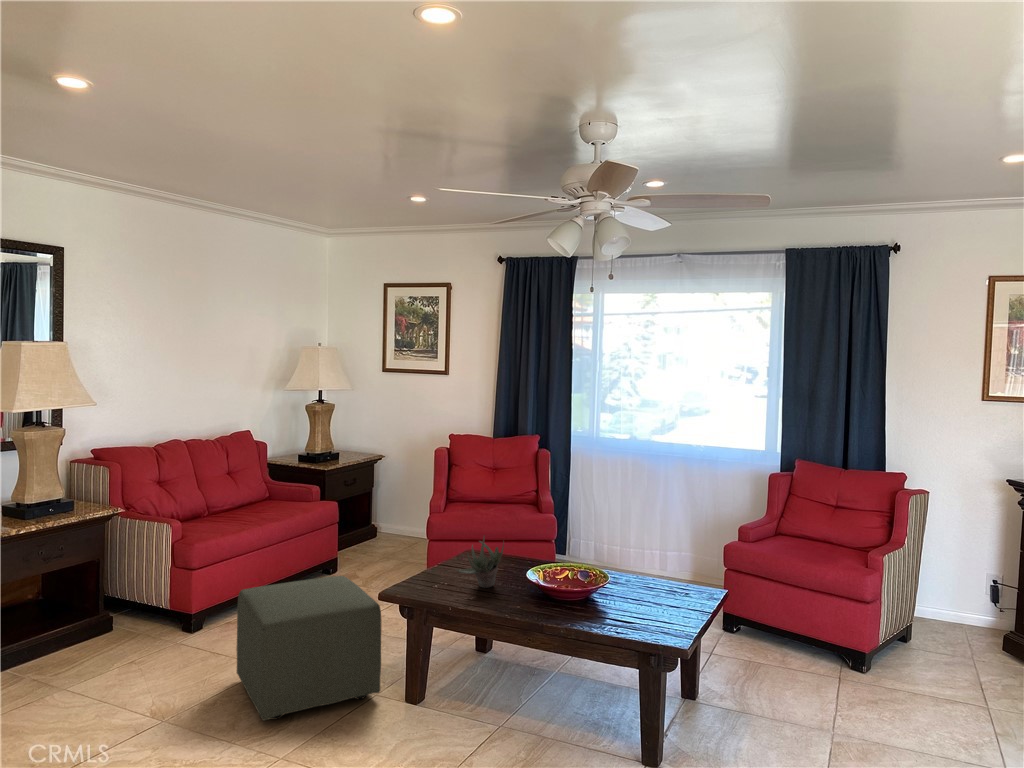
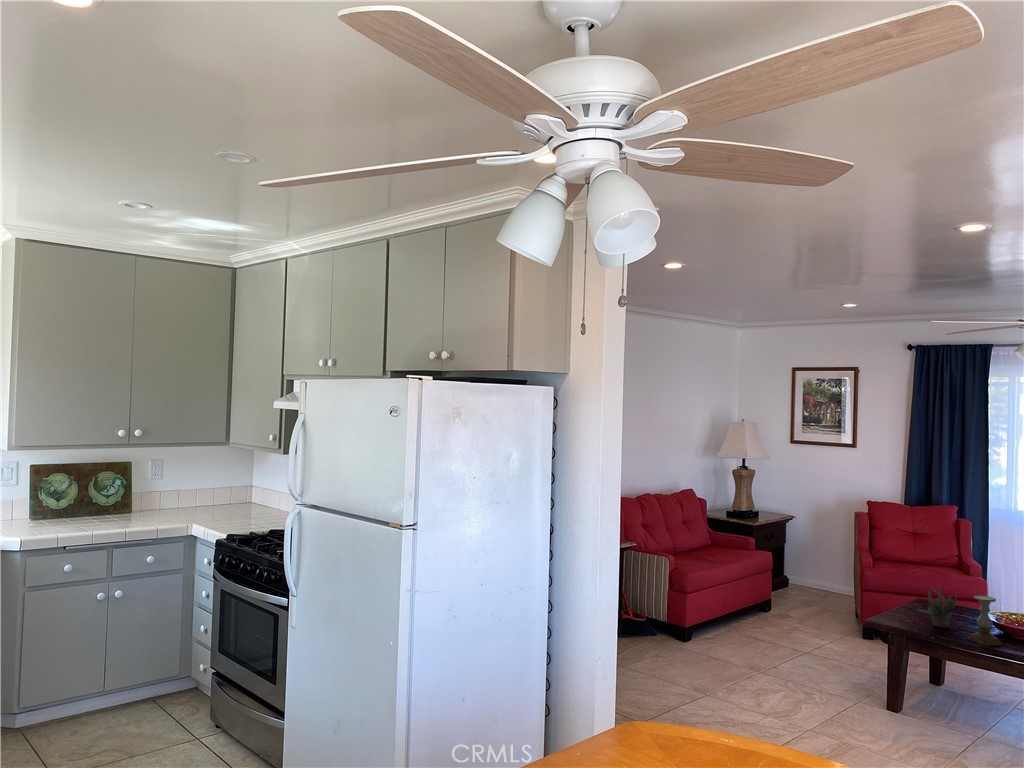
candle holder: none [509,546,544,610] -> present [968,595,1001,646]
ottoman: present [237,576,382,721] -> none [734,607,854,703]

